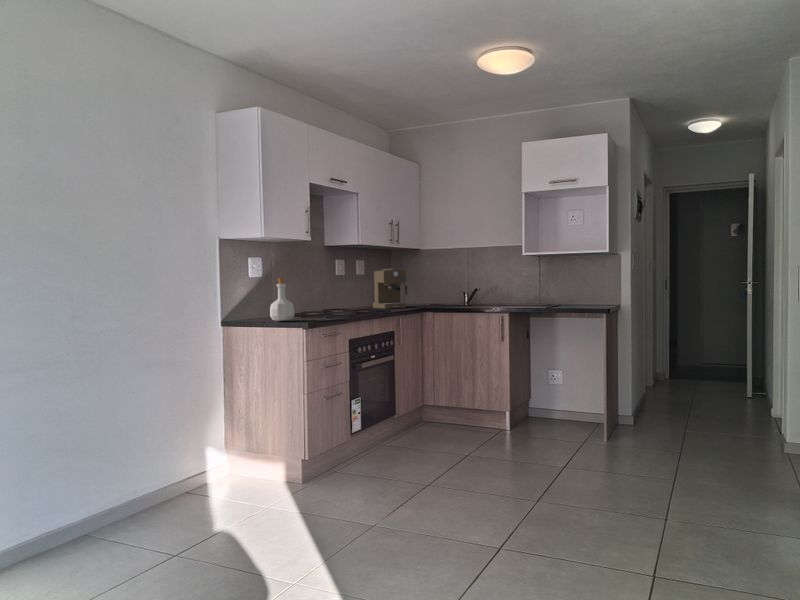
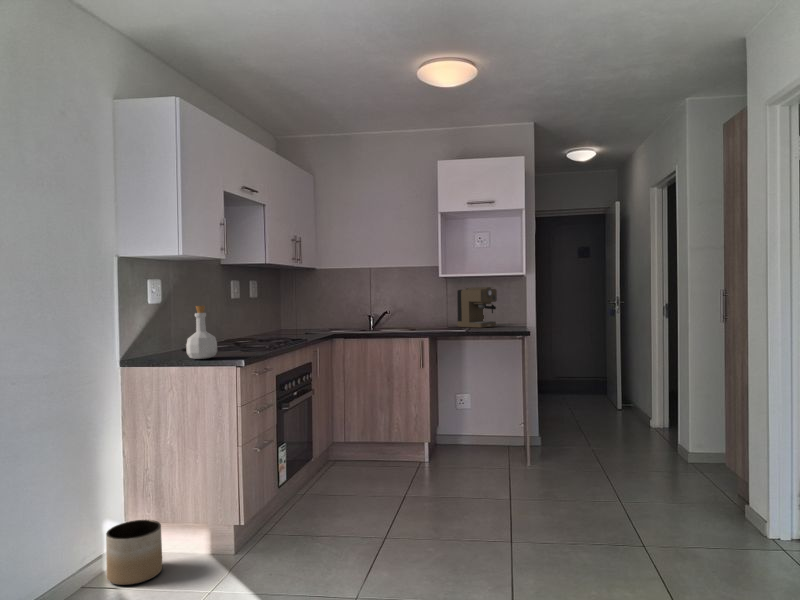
coffee maker: present [373,268,407,309] -> present [457,287,497,328]
planter: none [206,445,248,491] -> present [106,520,162,585]

